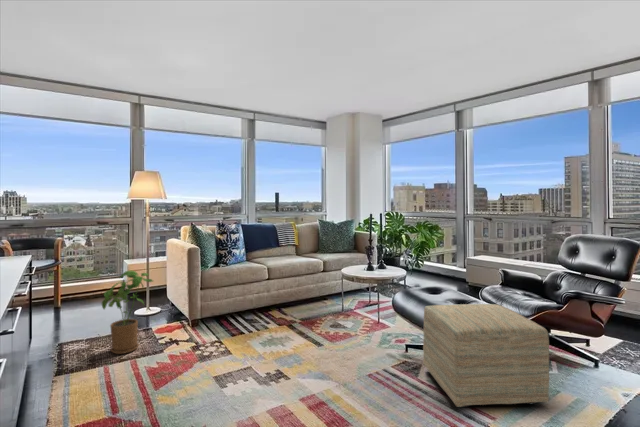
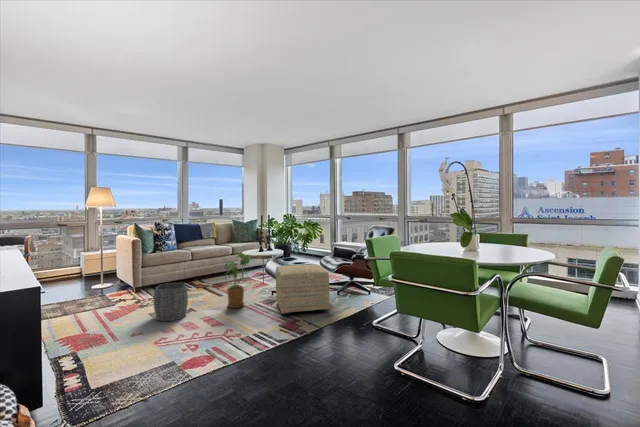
house plant: present [102,271,153,354] -> present [225,253,253,308]
woven basket: none [223,328,278,403] -> present [154,283,188,321]

